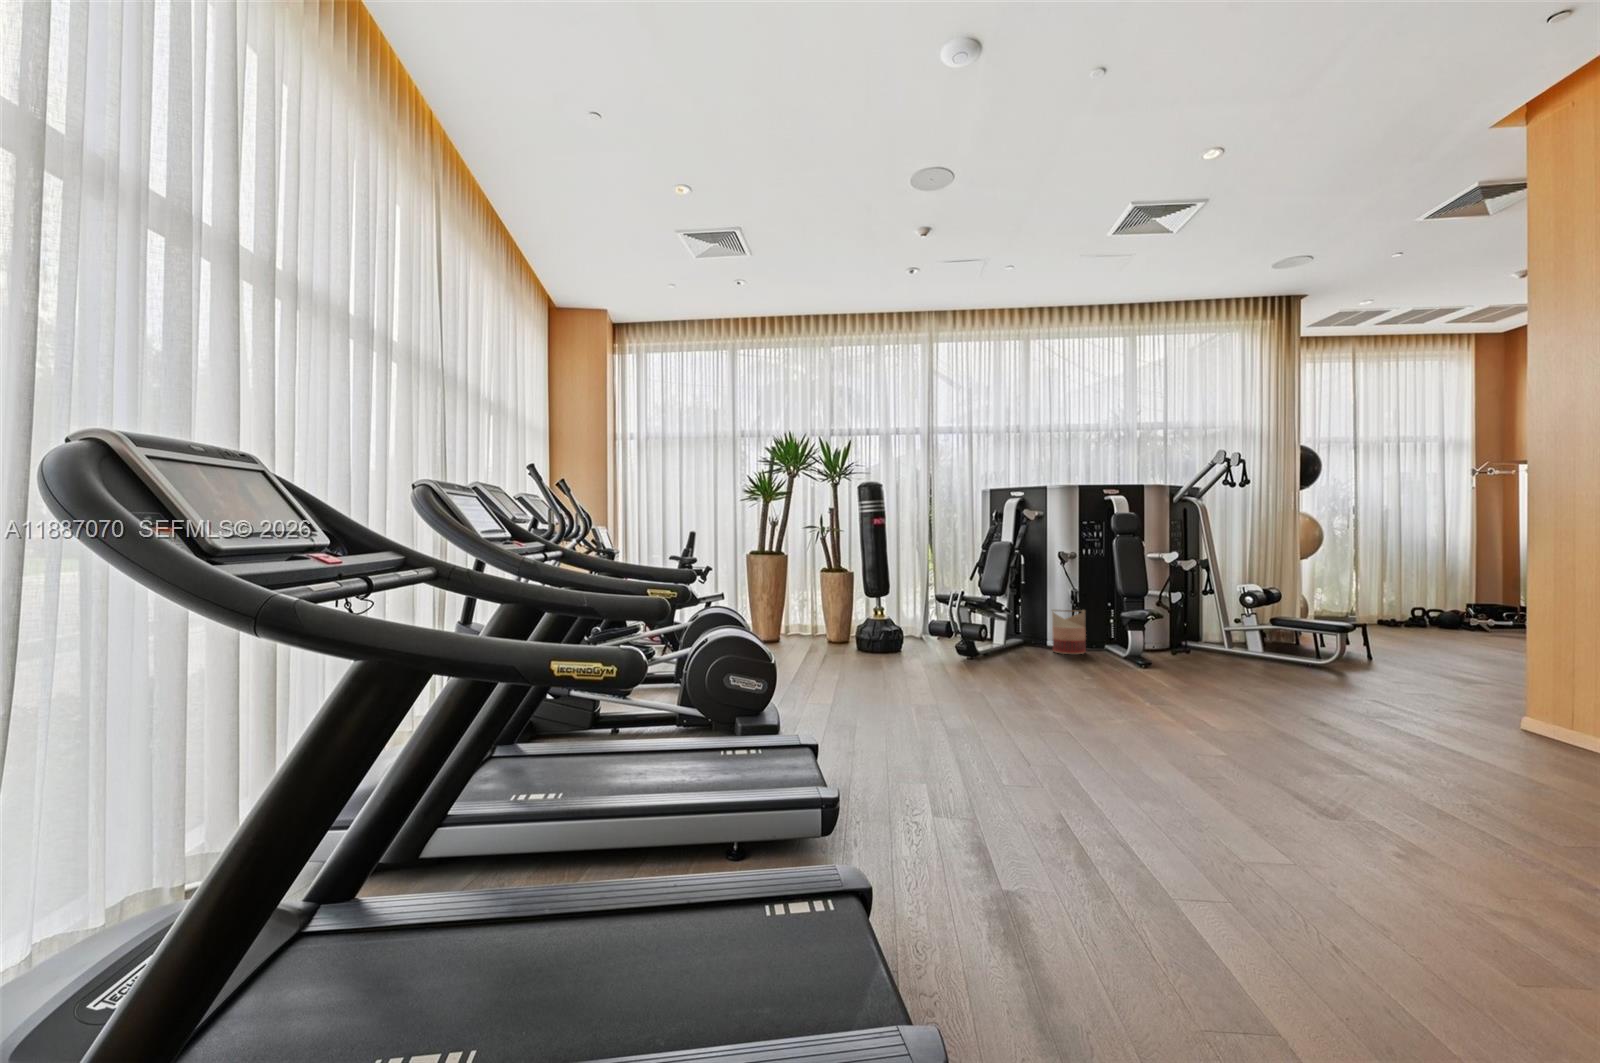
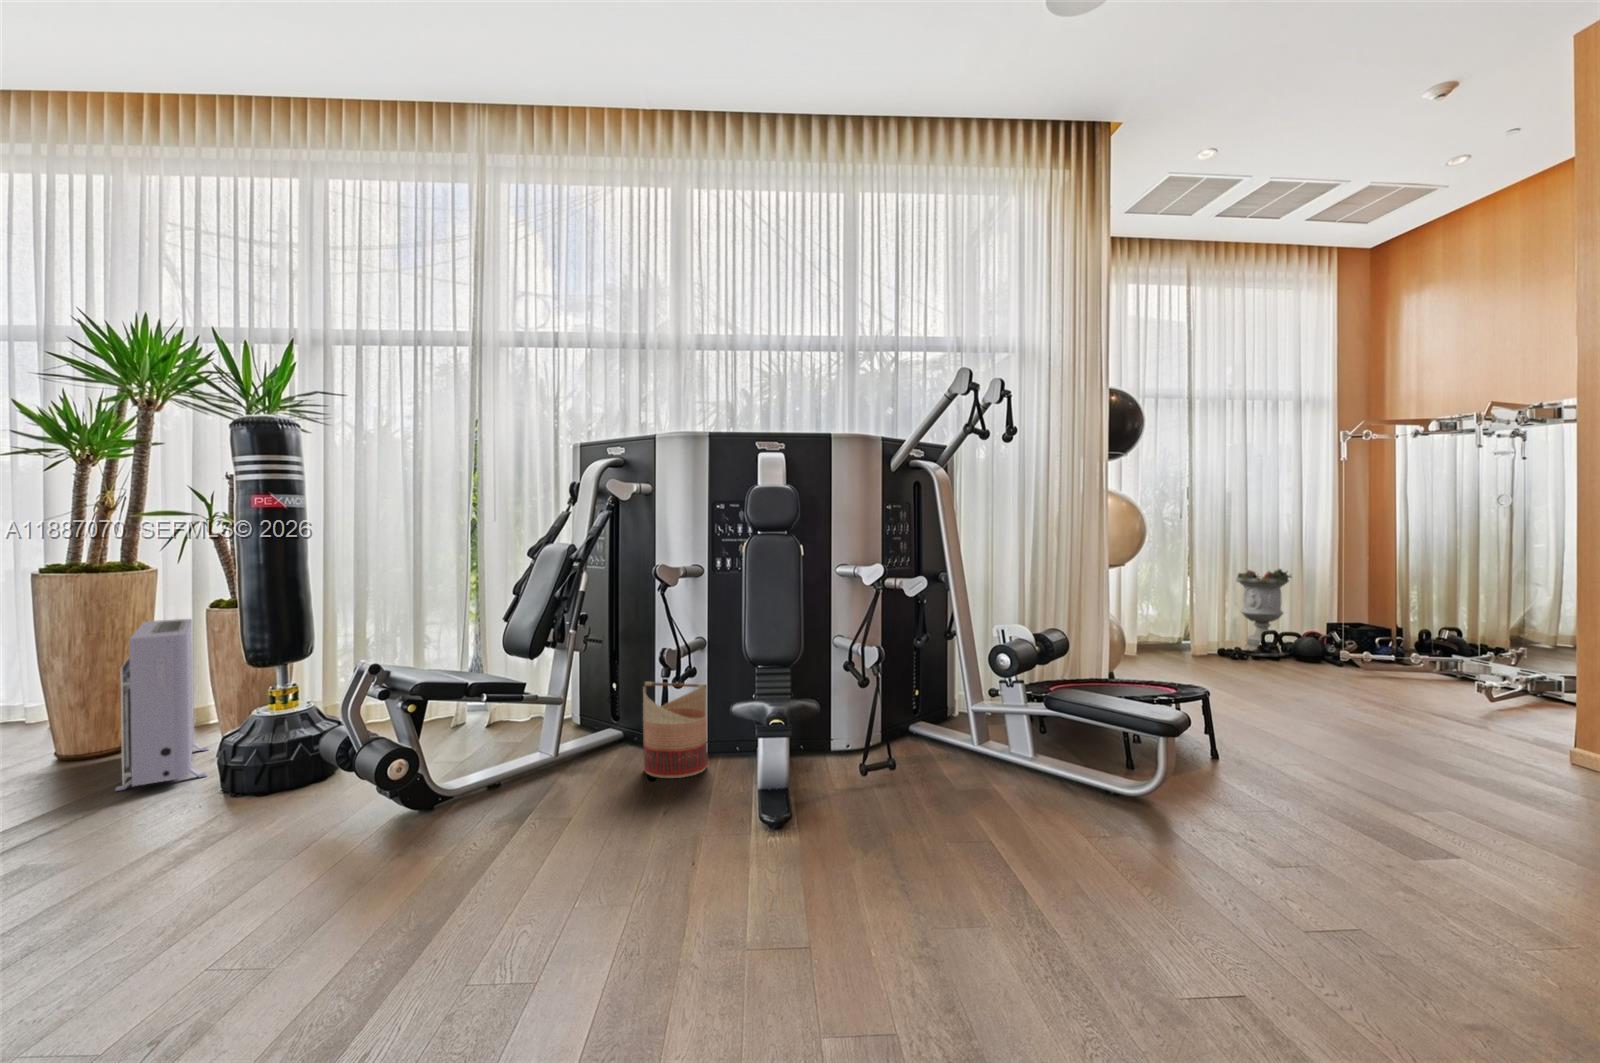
planter: none [1393,564,1438,625] -> present [1236,569,1291,657]
air purifier: none [789,578,843,650] -> present [116,619,209,791]

